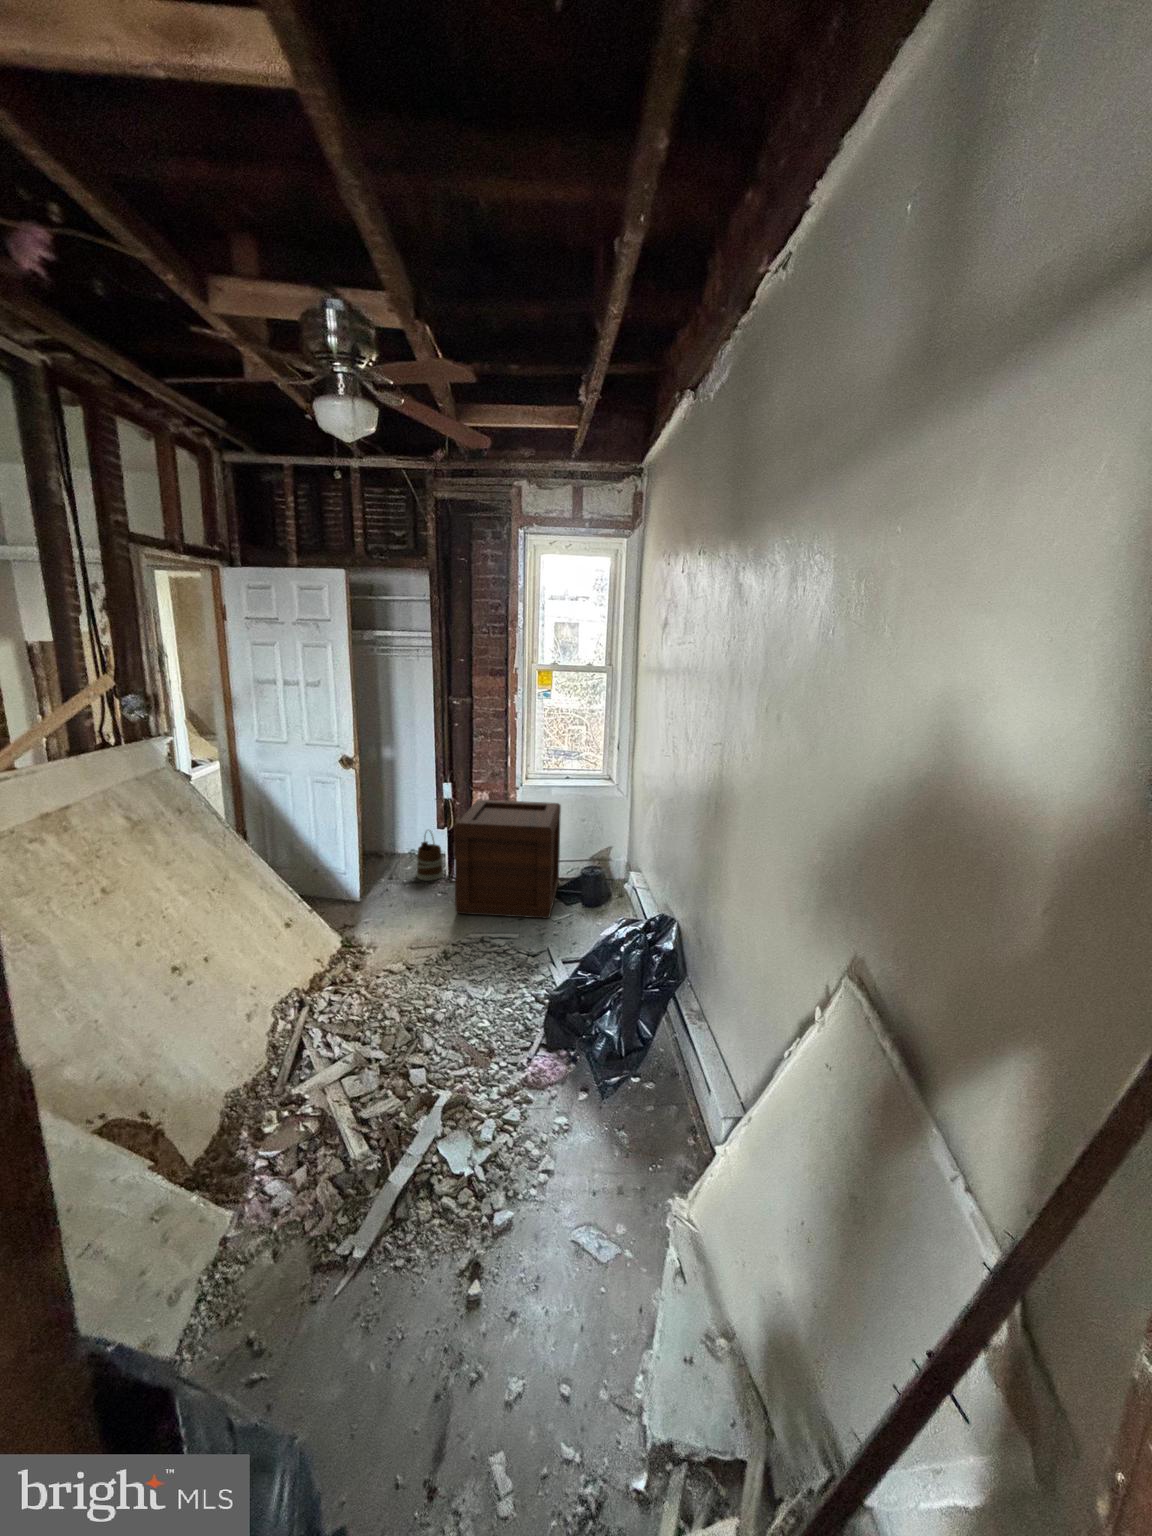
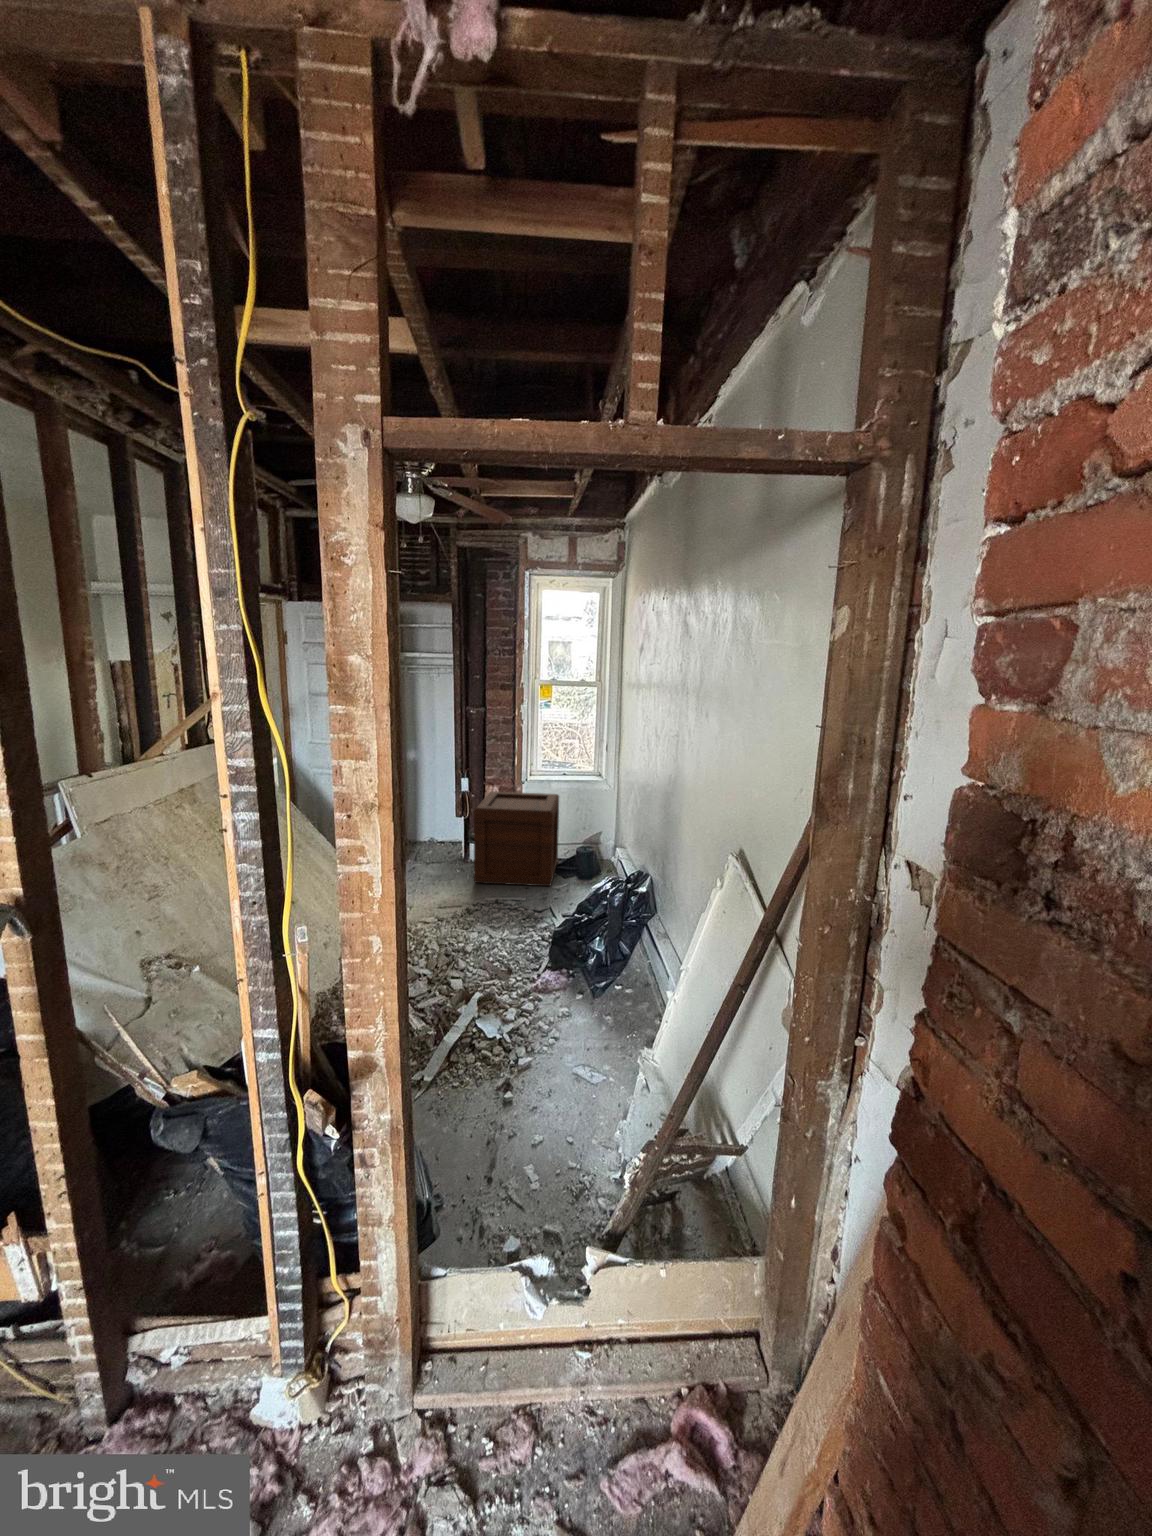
wooden bucket: present [416,833,444,881] -> none [438,817,461,860]

